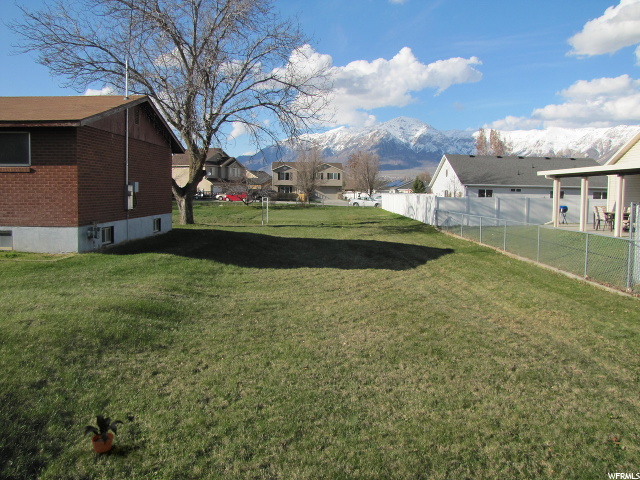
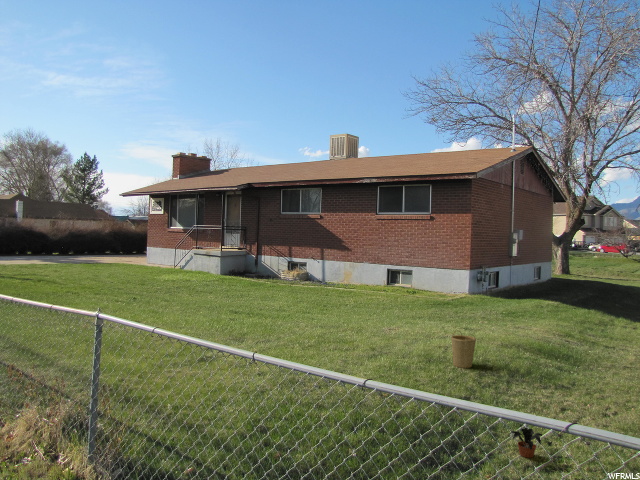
basket: none [26,306,59,350] -> present [451,331,476,368]

